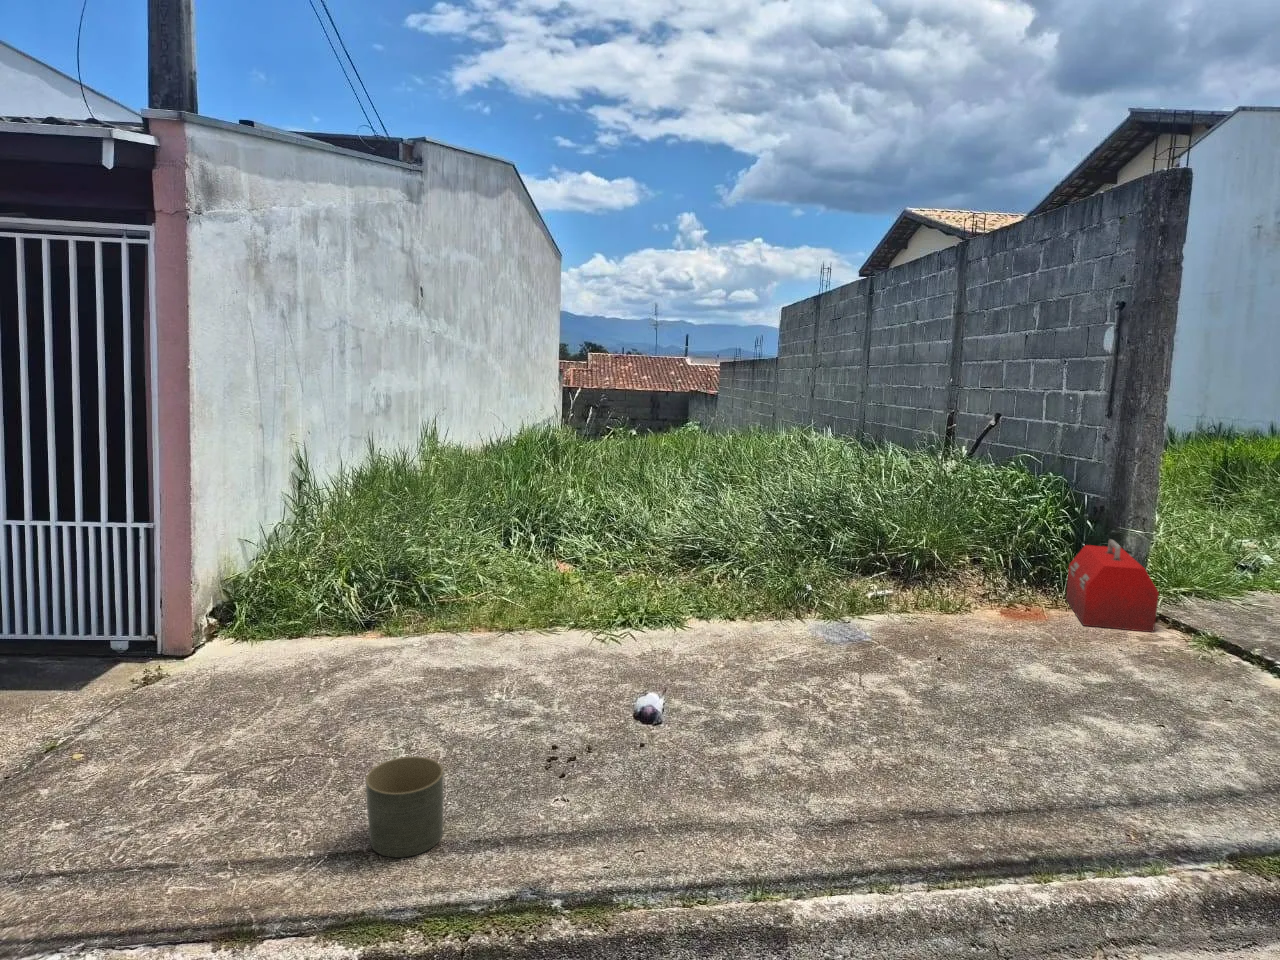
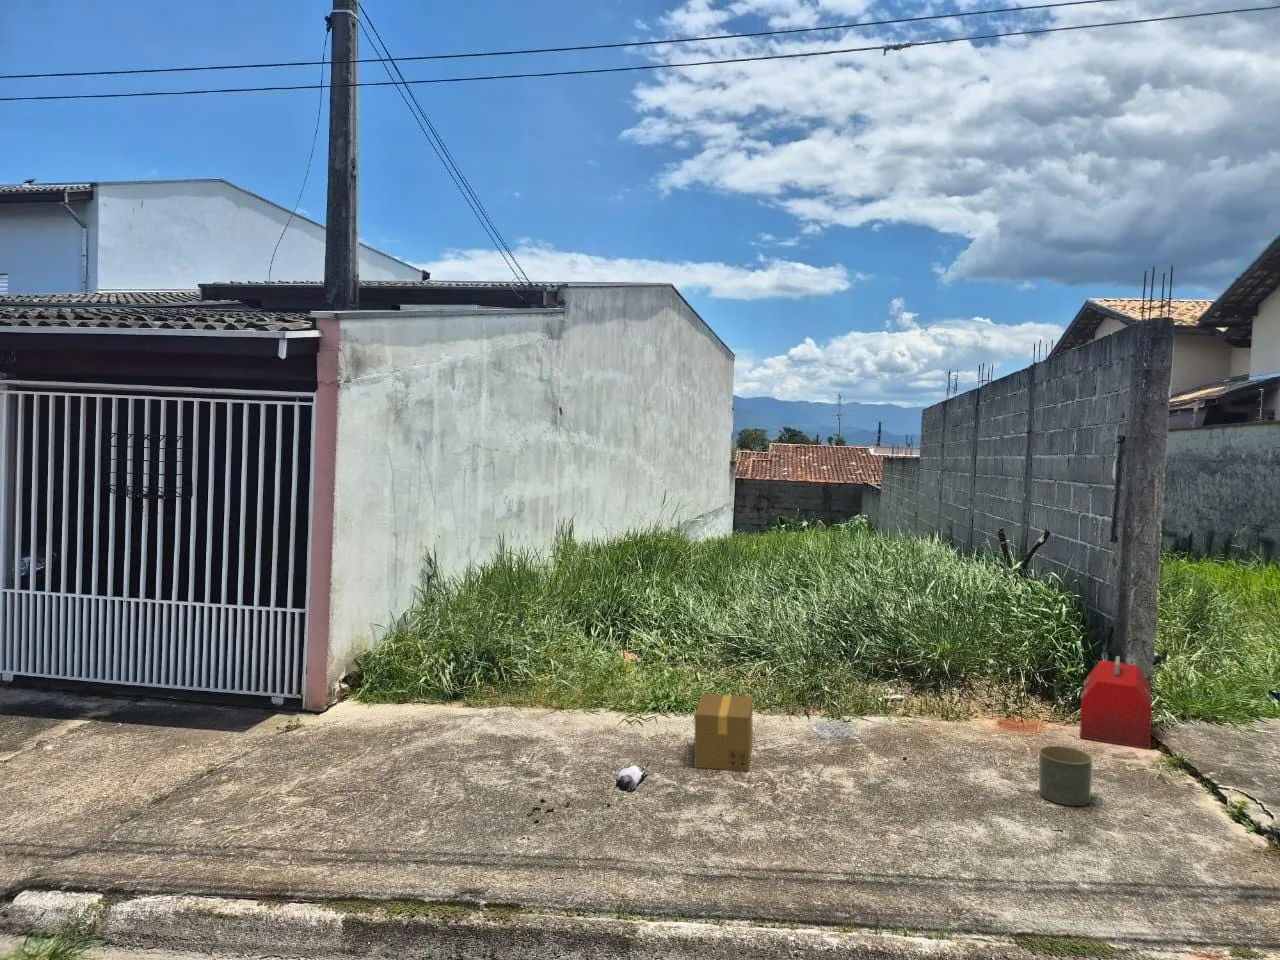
cardboard box: none [704,602,781,689] -> present [695,694,753,771]
planter: present [366,756,444,857] -> present [1039,746,1092,806]

